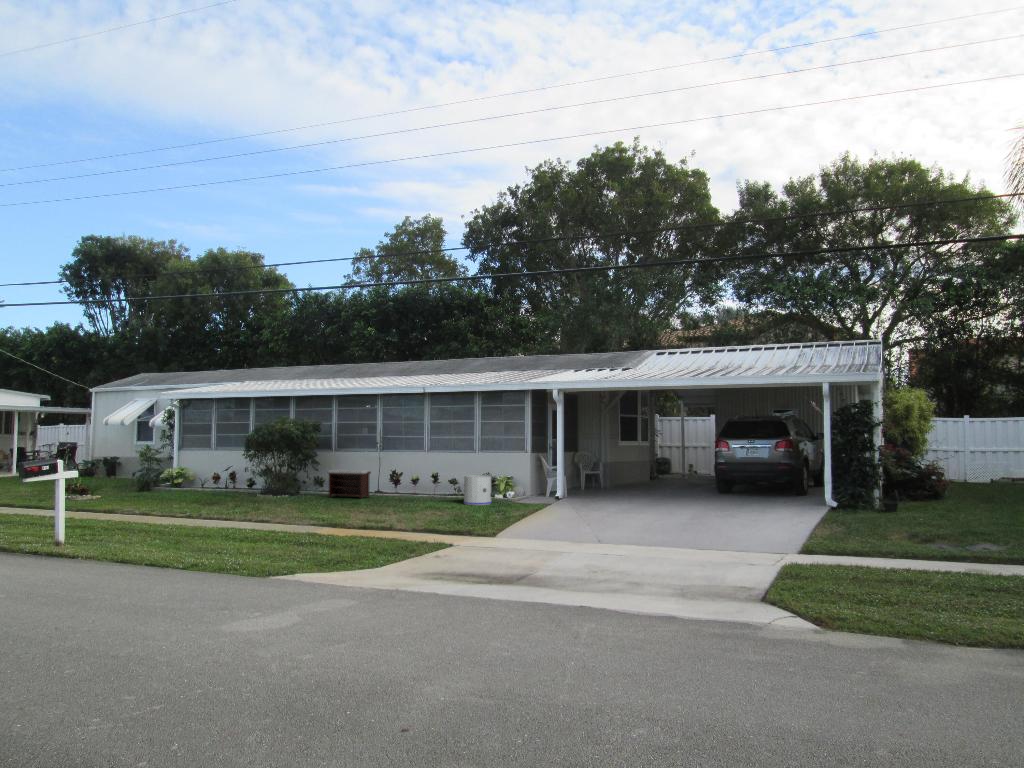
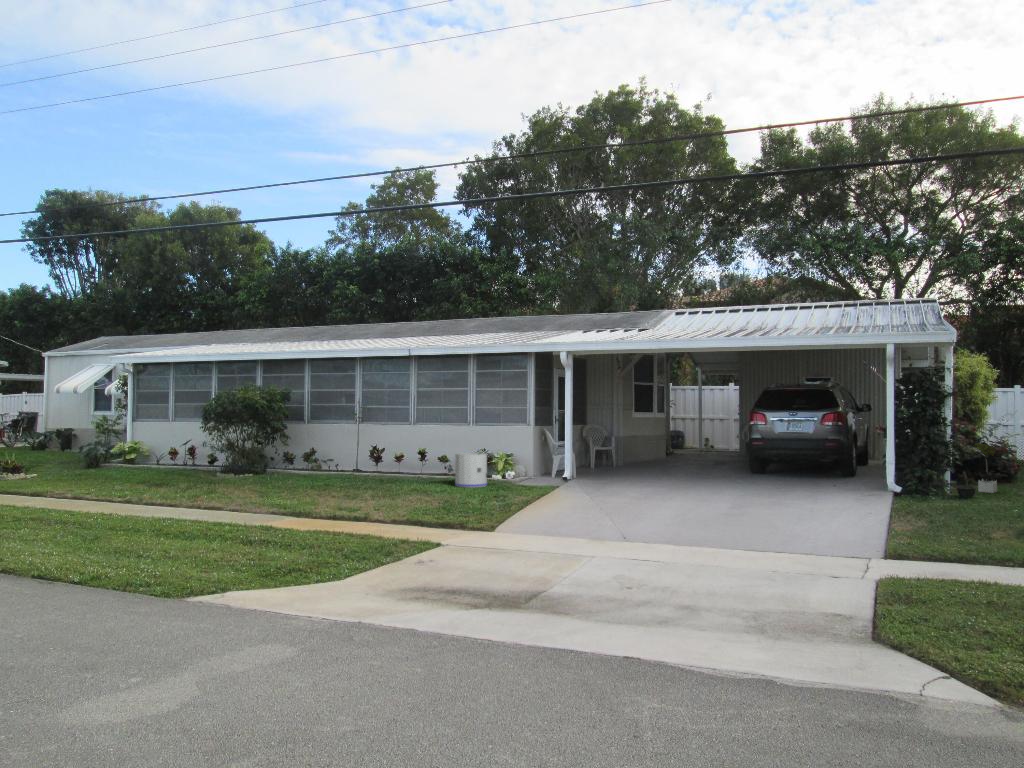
potted tree: none [905,465,926,508] -> present [974,443,997,493]
bench: present [328,469,371,498] -> none [298,445,349,478]

